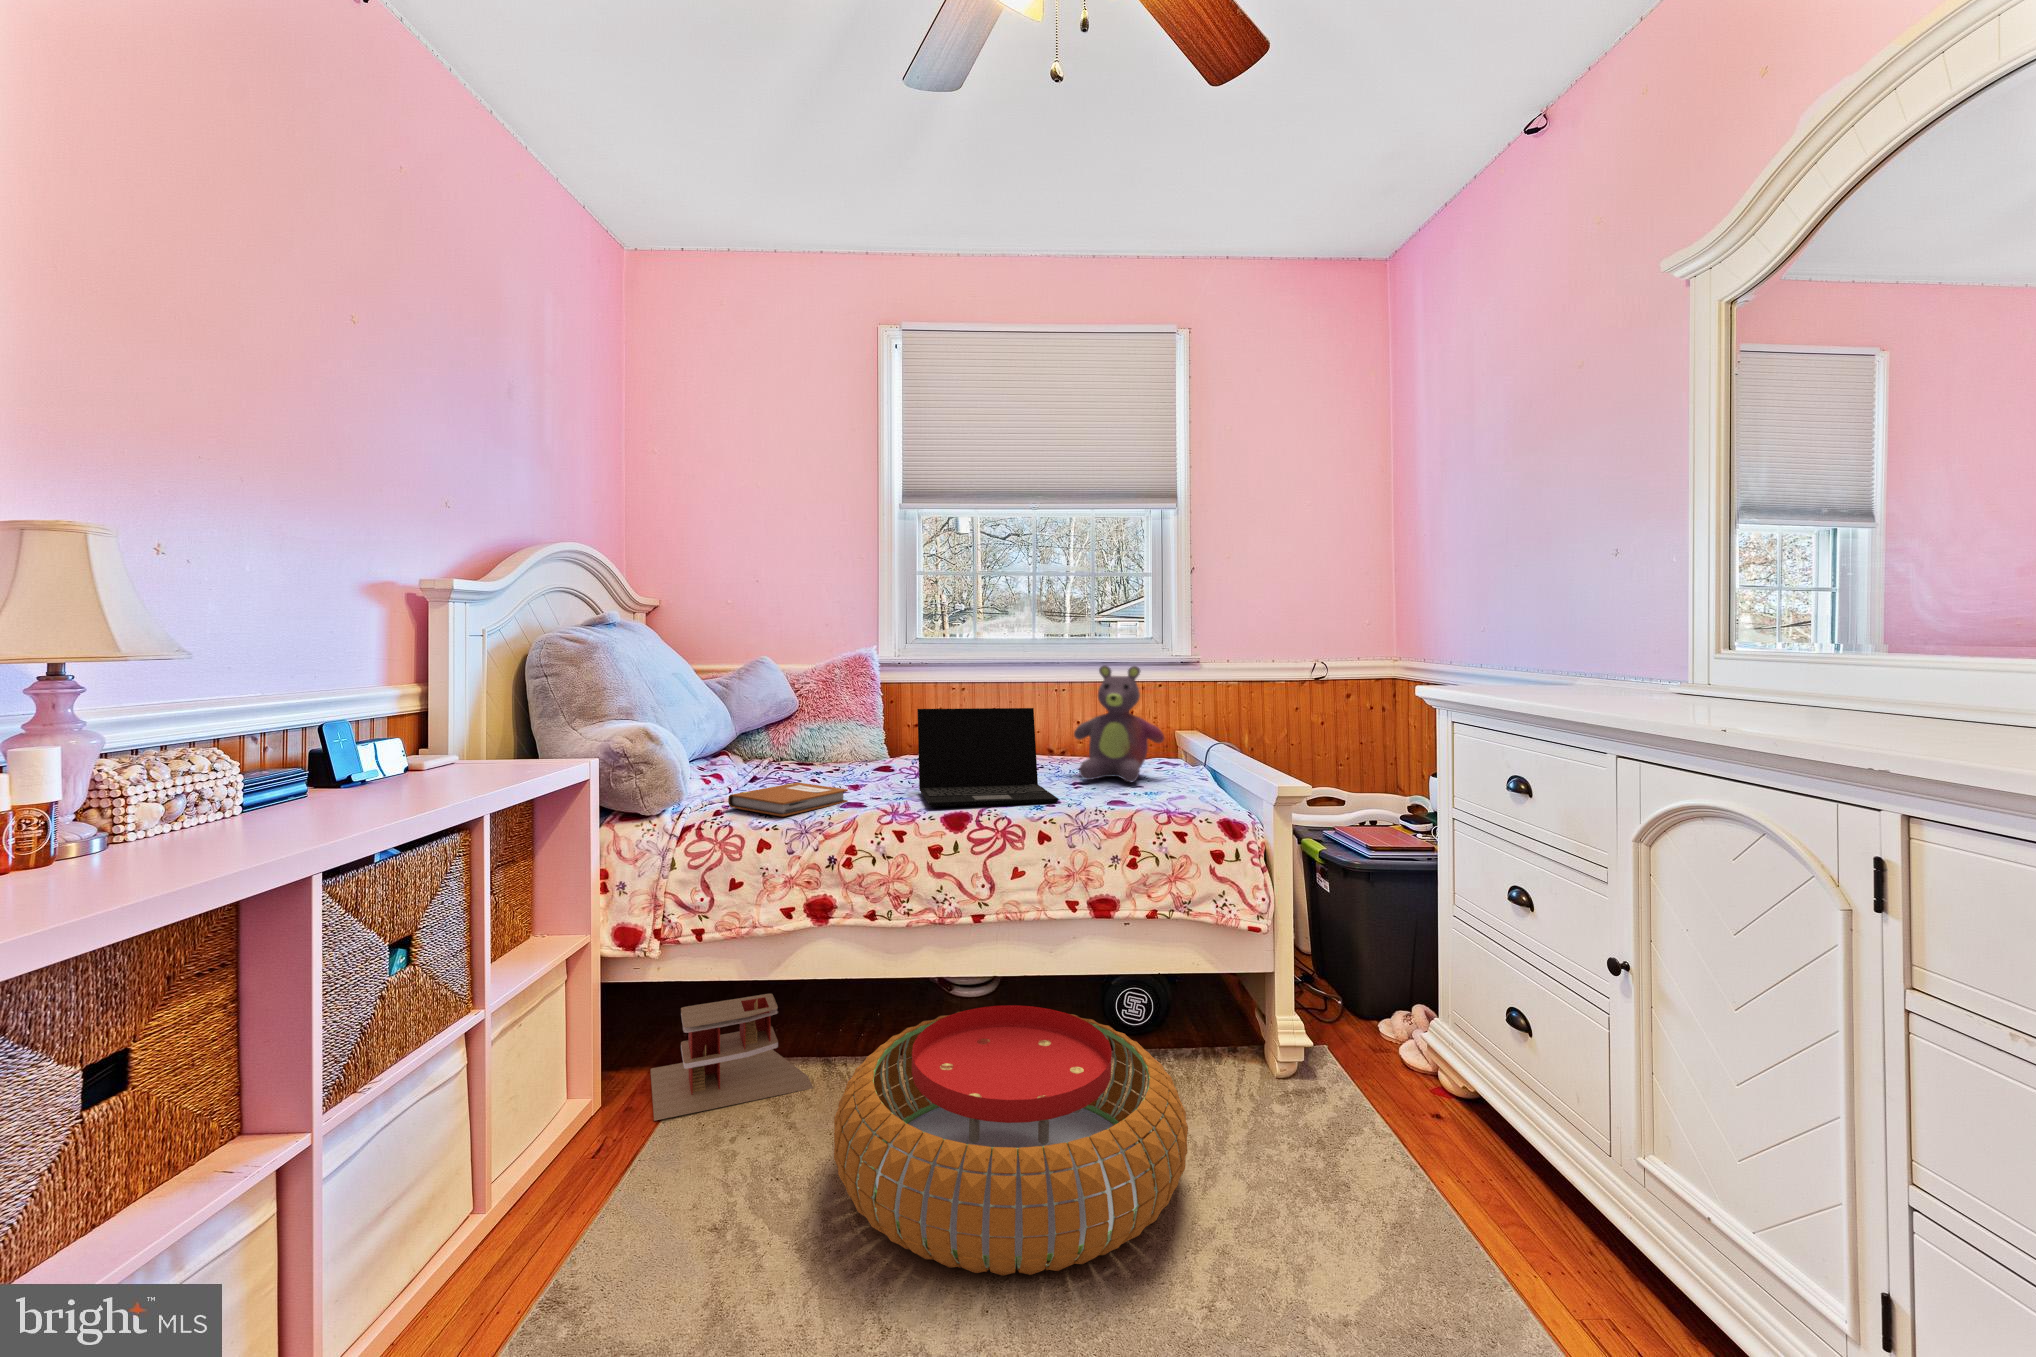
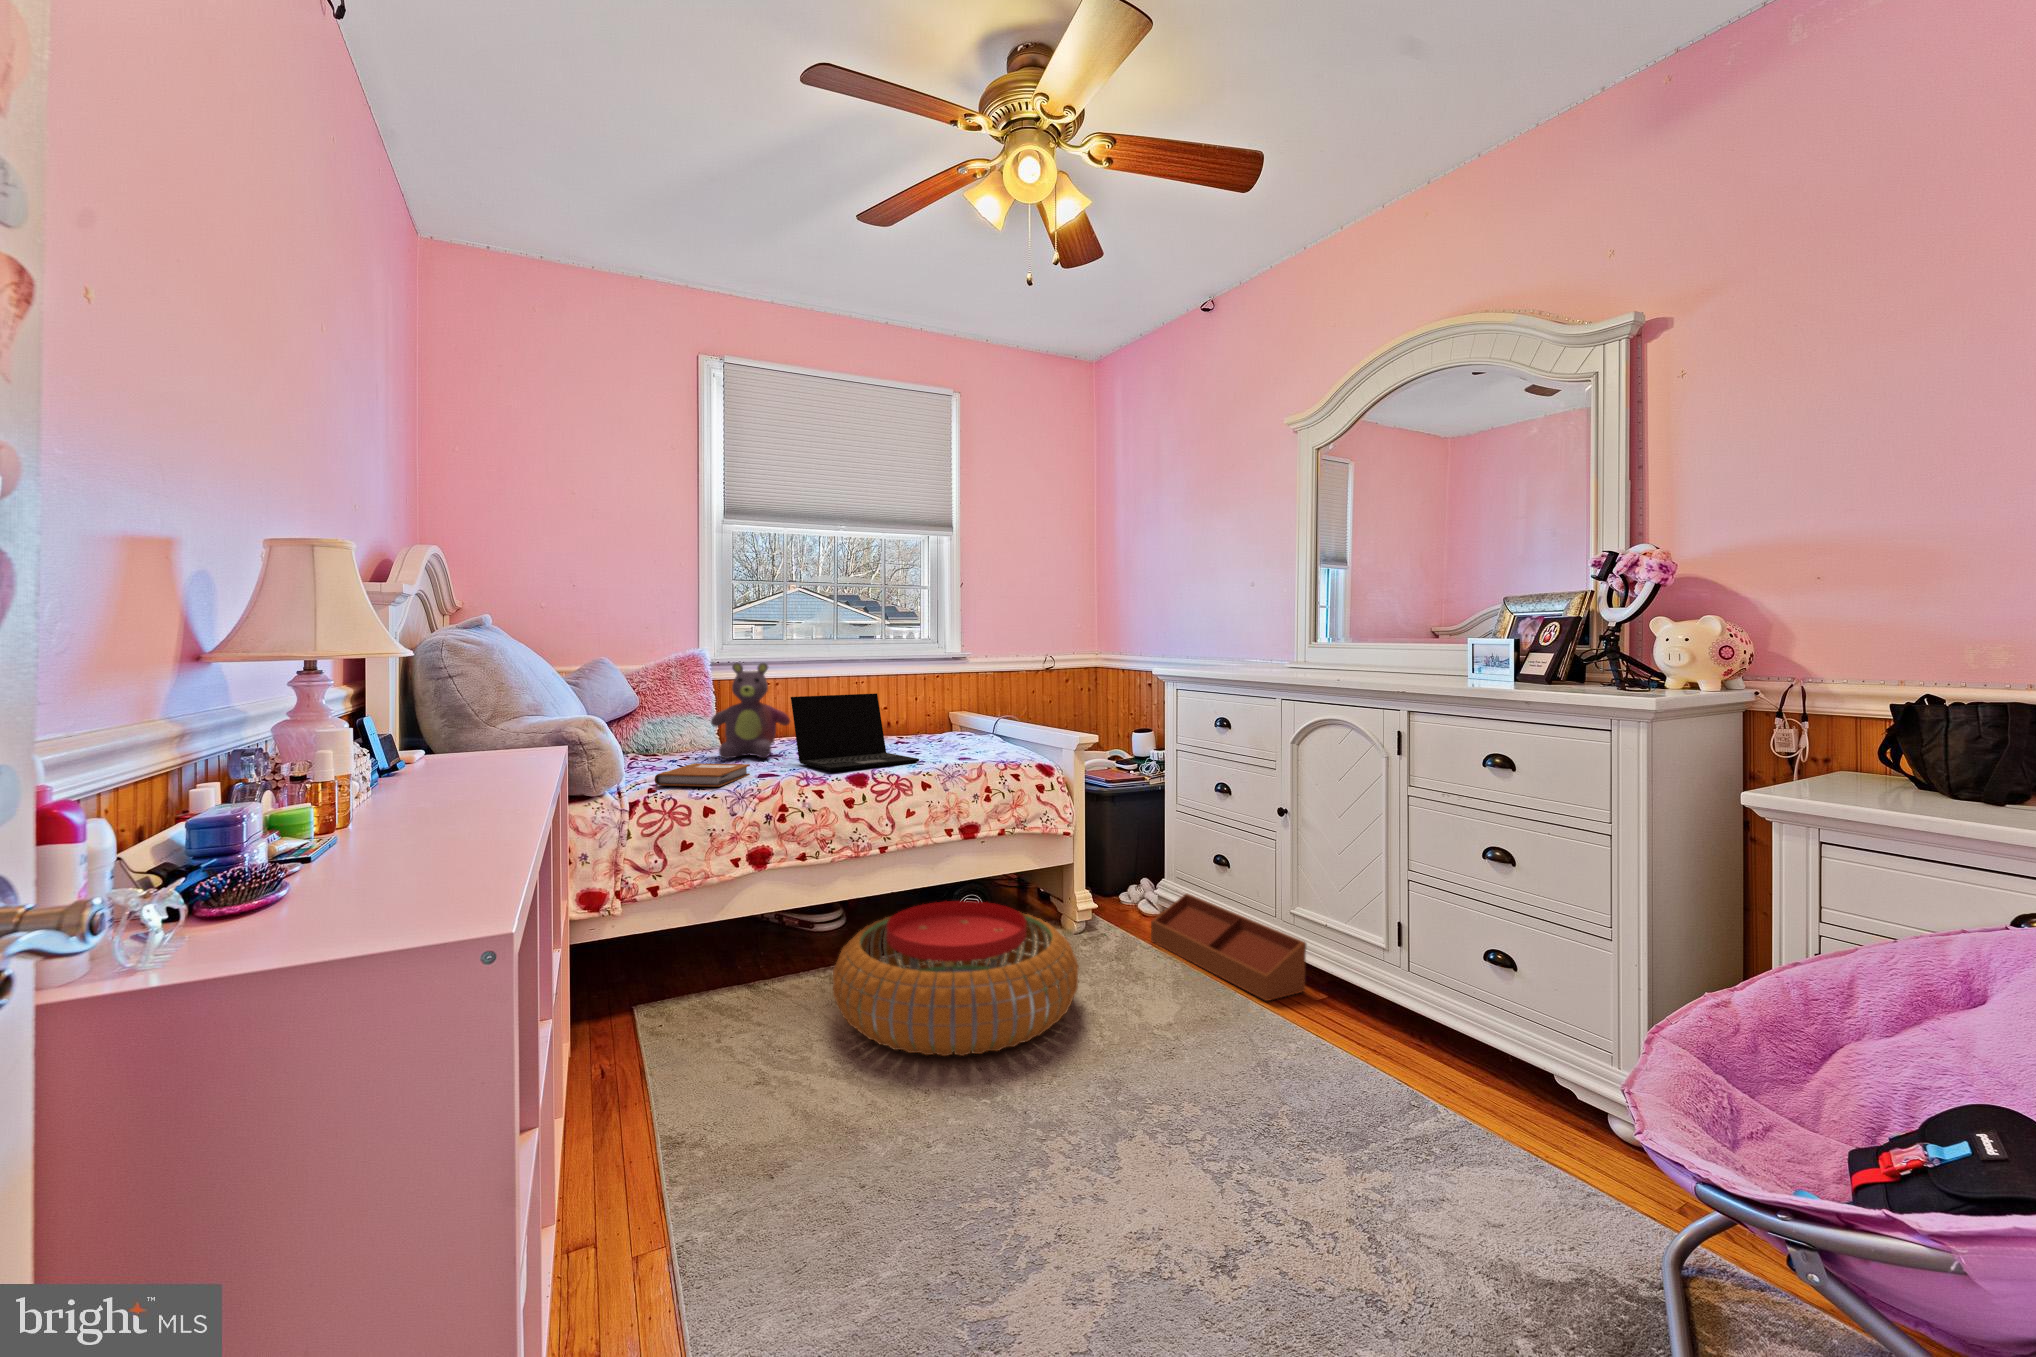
stuffed bear: present [1074,665,1164,782] -> present [711,663,790,759]
toy house: present [650,994,813,1121] -> none [607,936,767,1043]
storage bin: none [1375,1054,1625,1318] -> present [1151,894,1306,1001]

